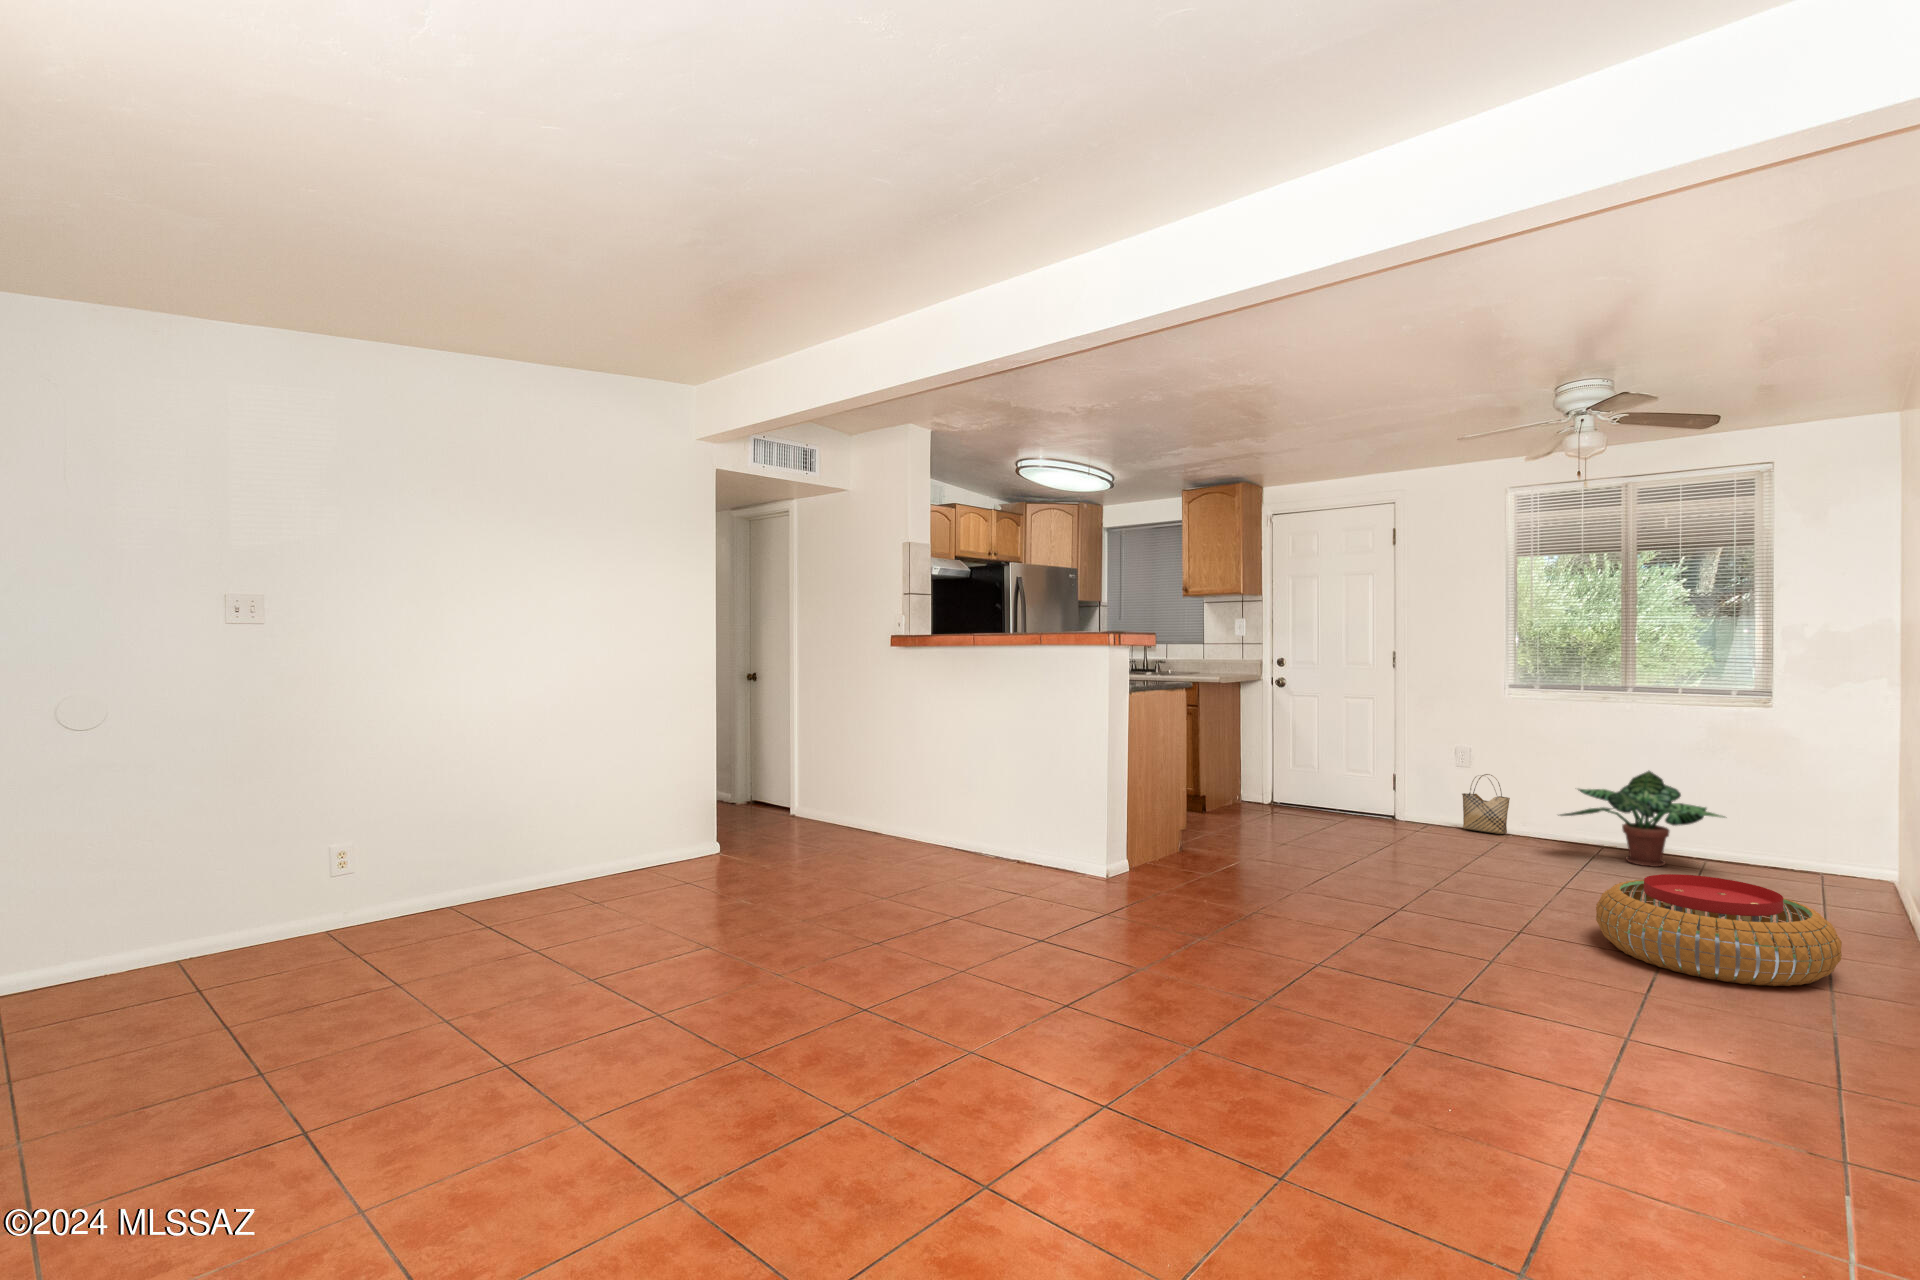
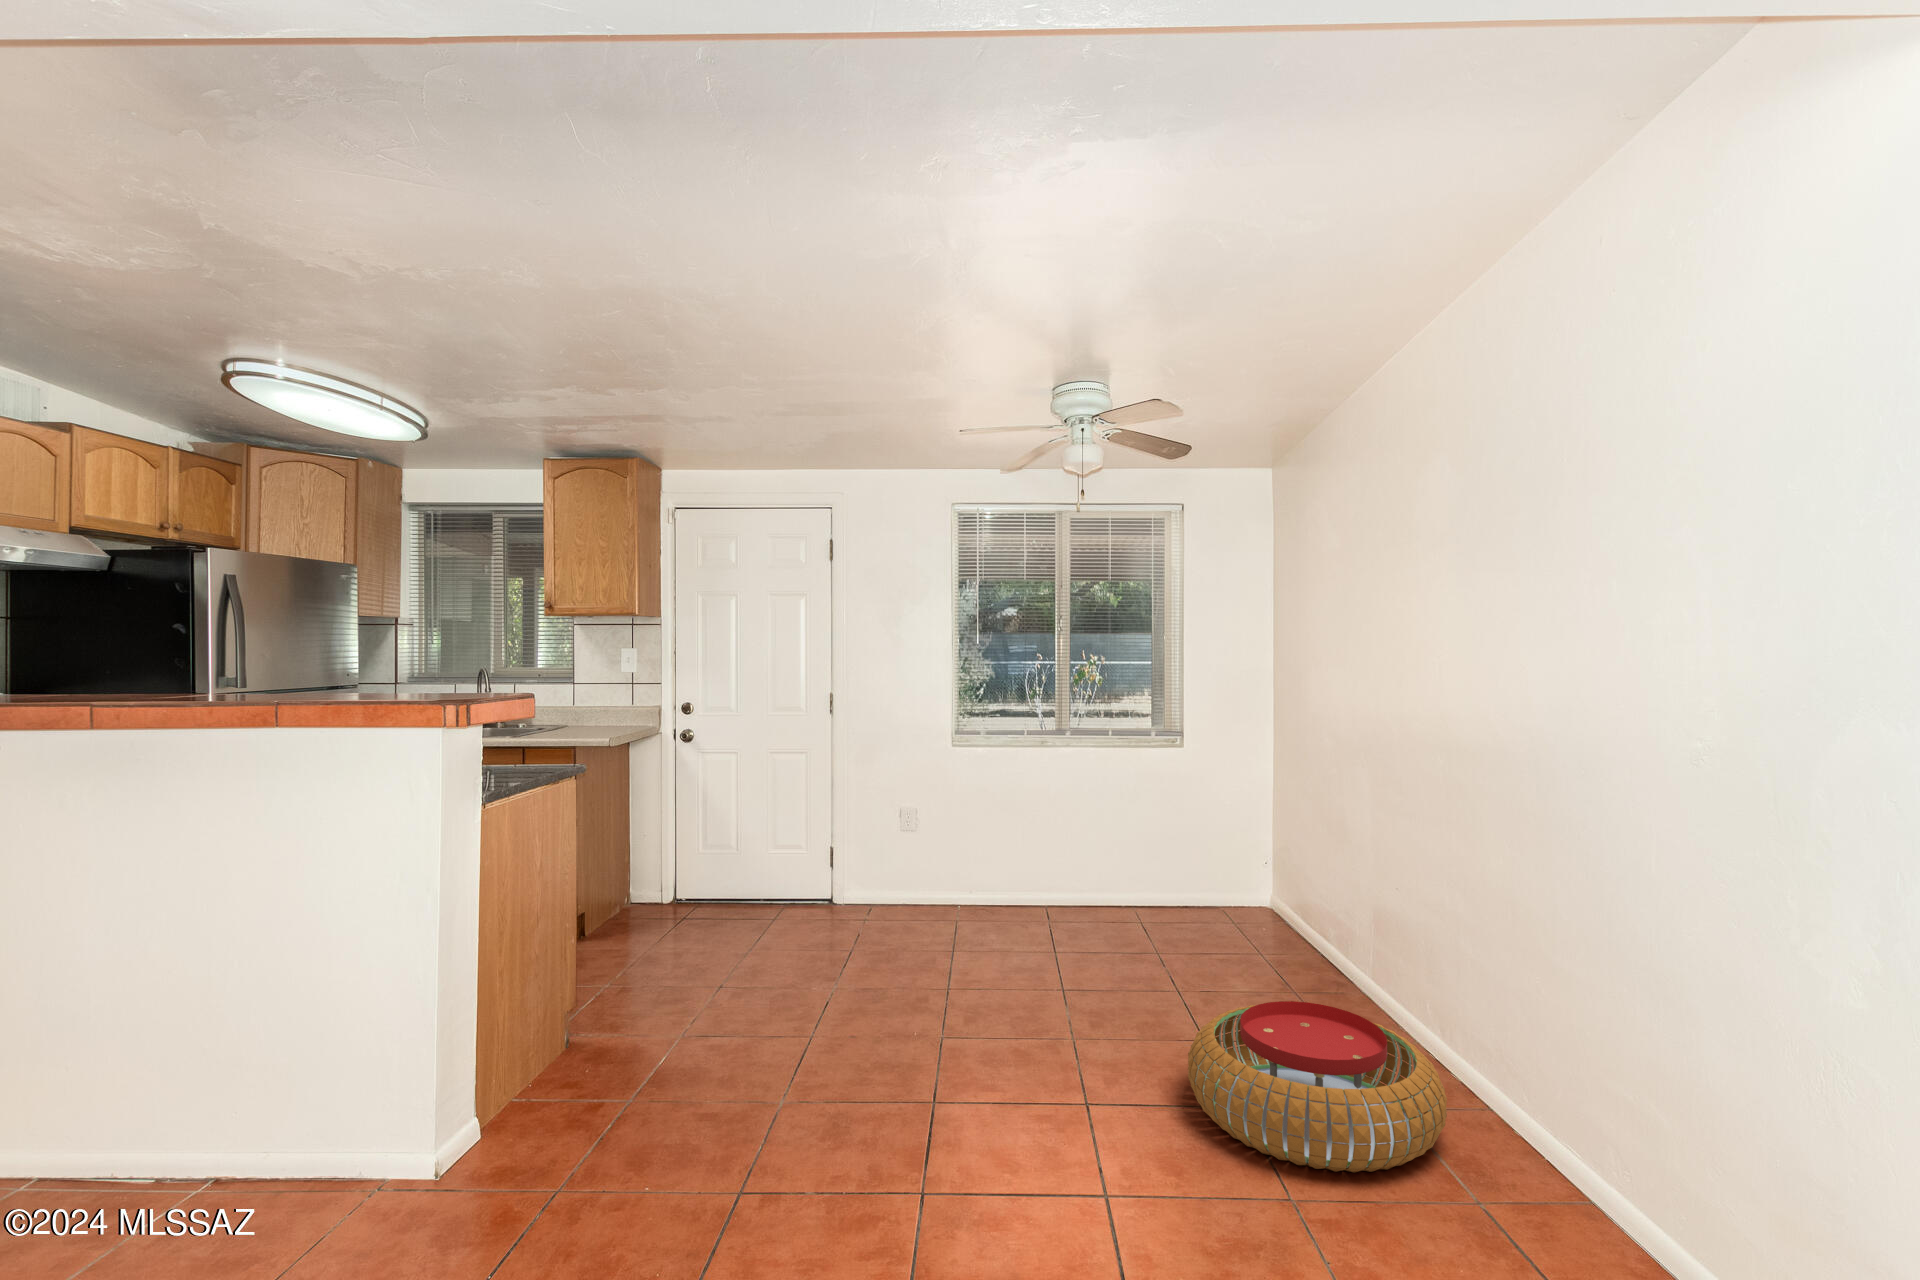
potted plant: present [1560,771,1725,867] -> none [1036,833,1196,941]
woven basket: present [1462,774,1510,834] -> none [913,841,965,914]

